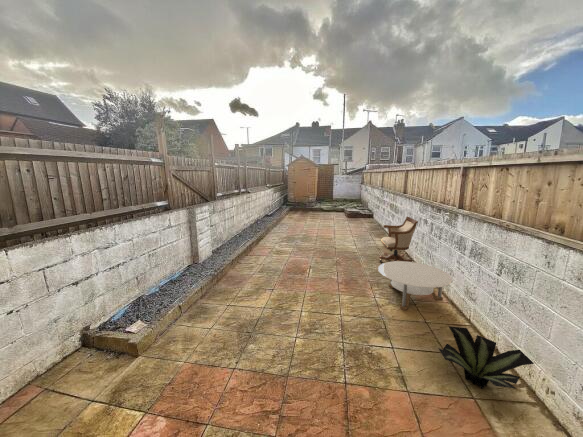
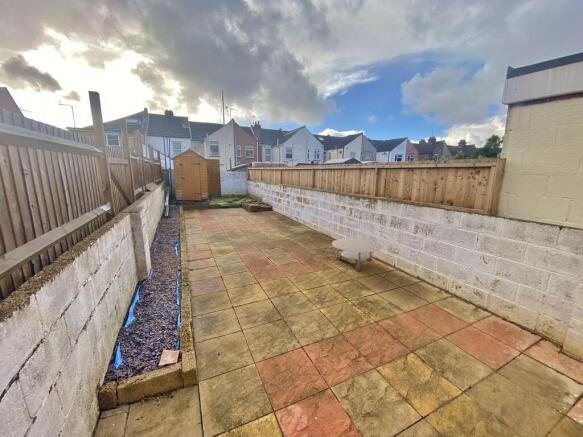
chair: present [379,217,418,262] -> none [309,205,339,246]
potted plant: present [439,326,534,389] -> none [402,269,451,299]

